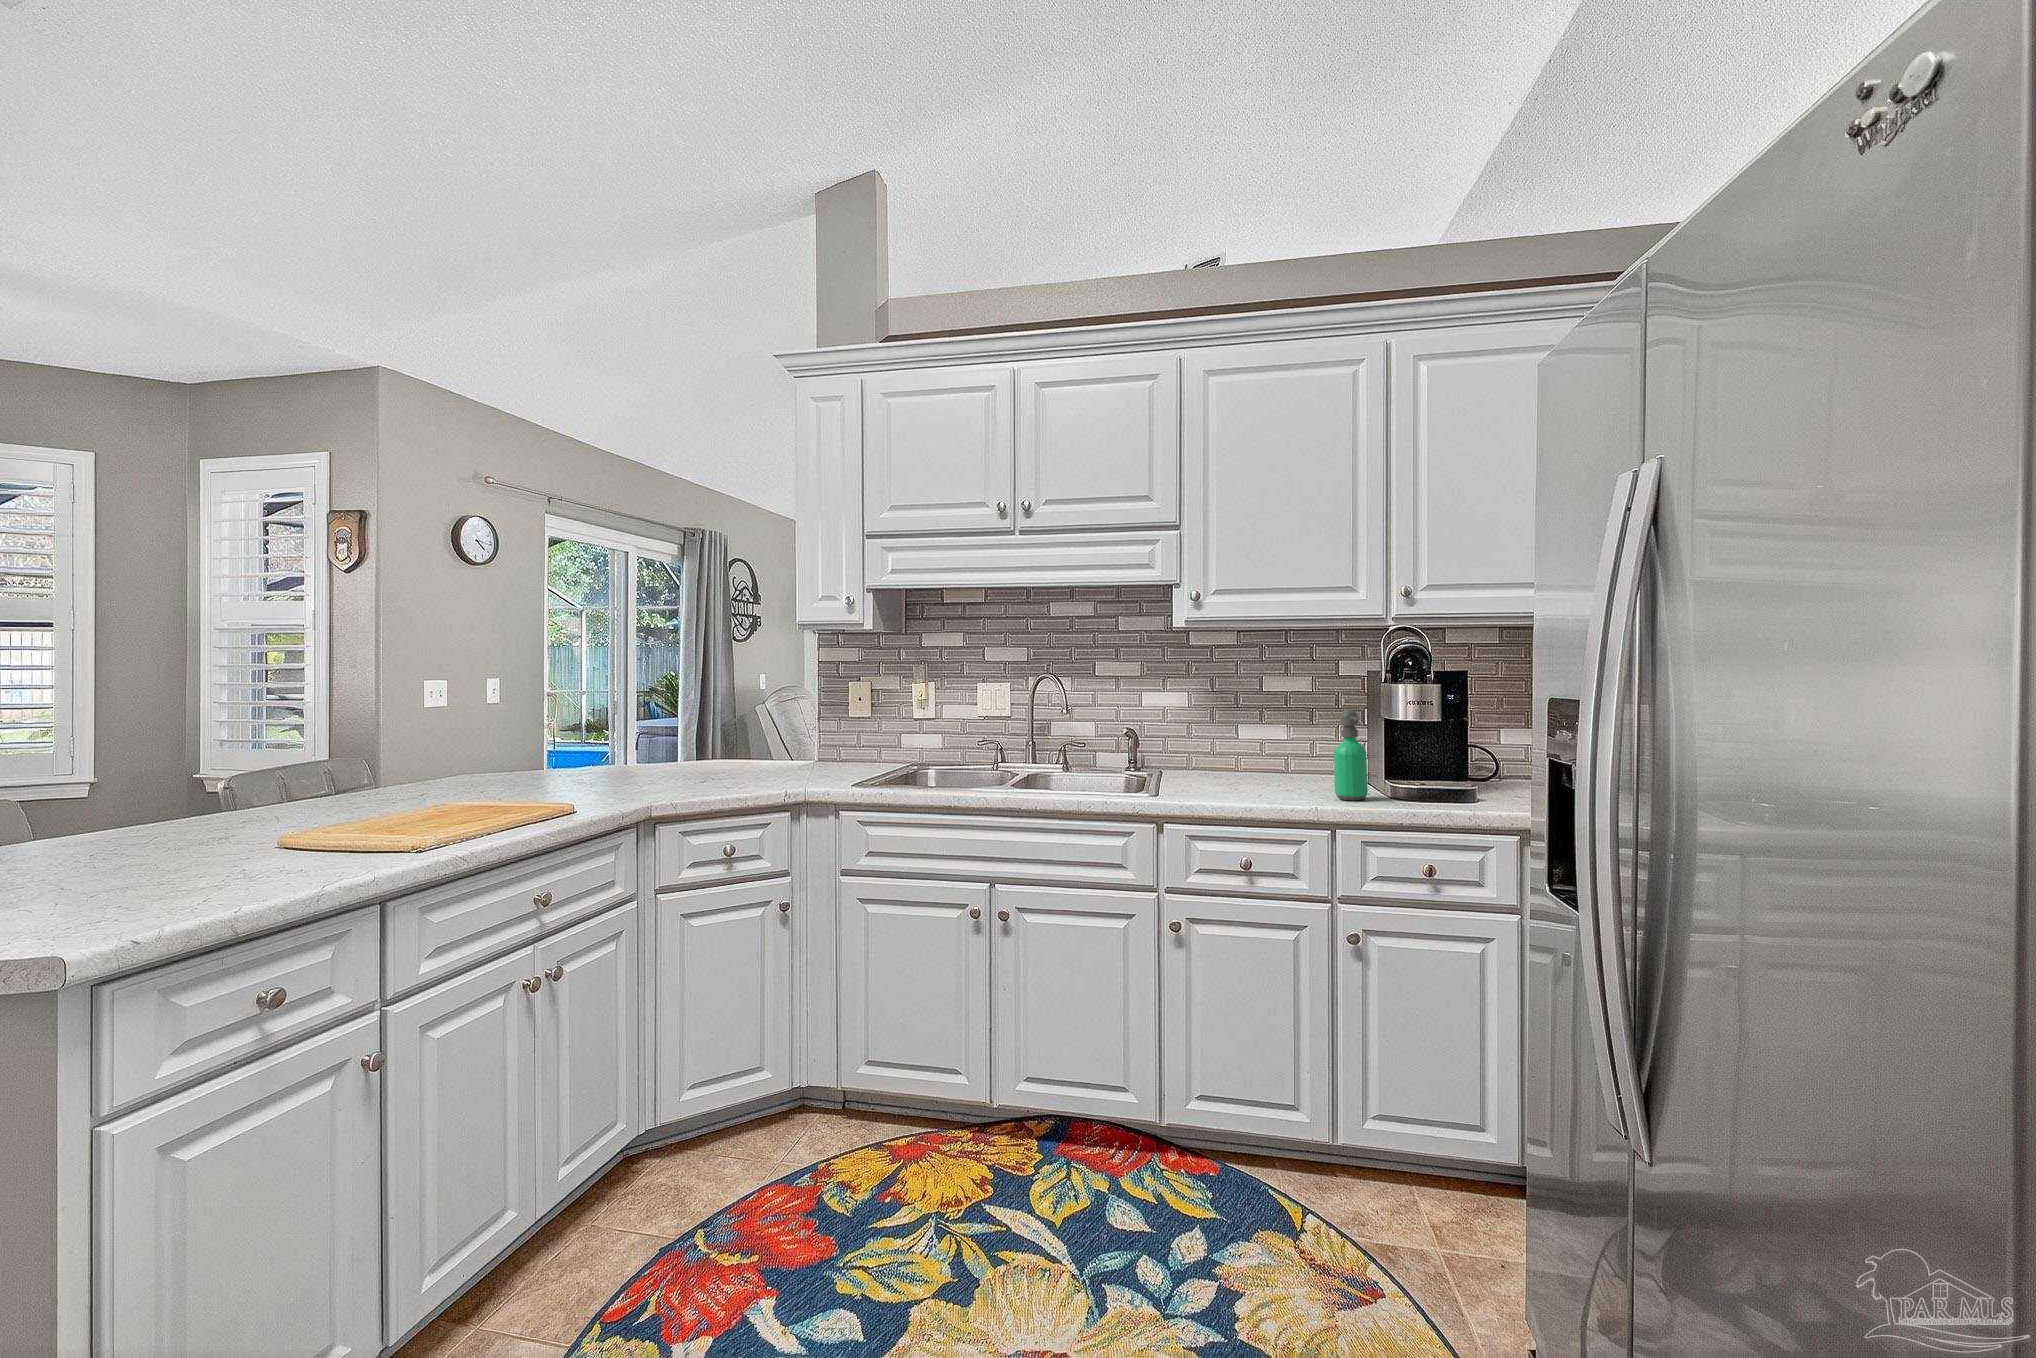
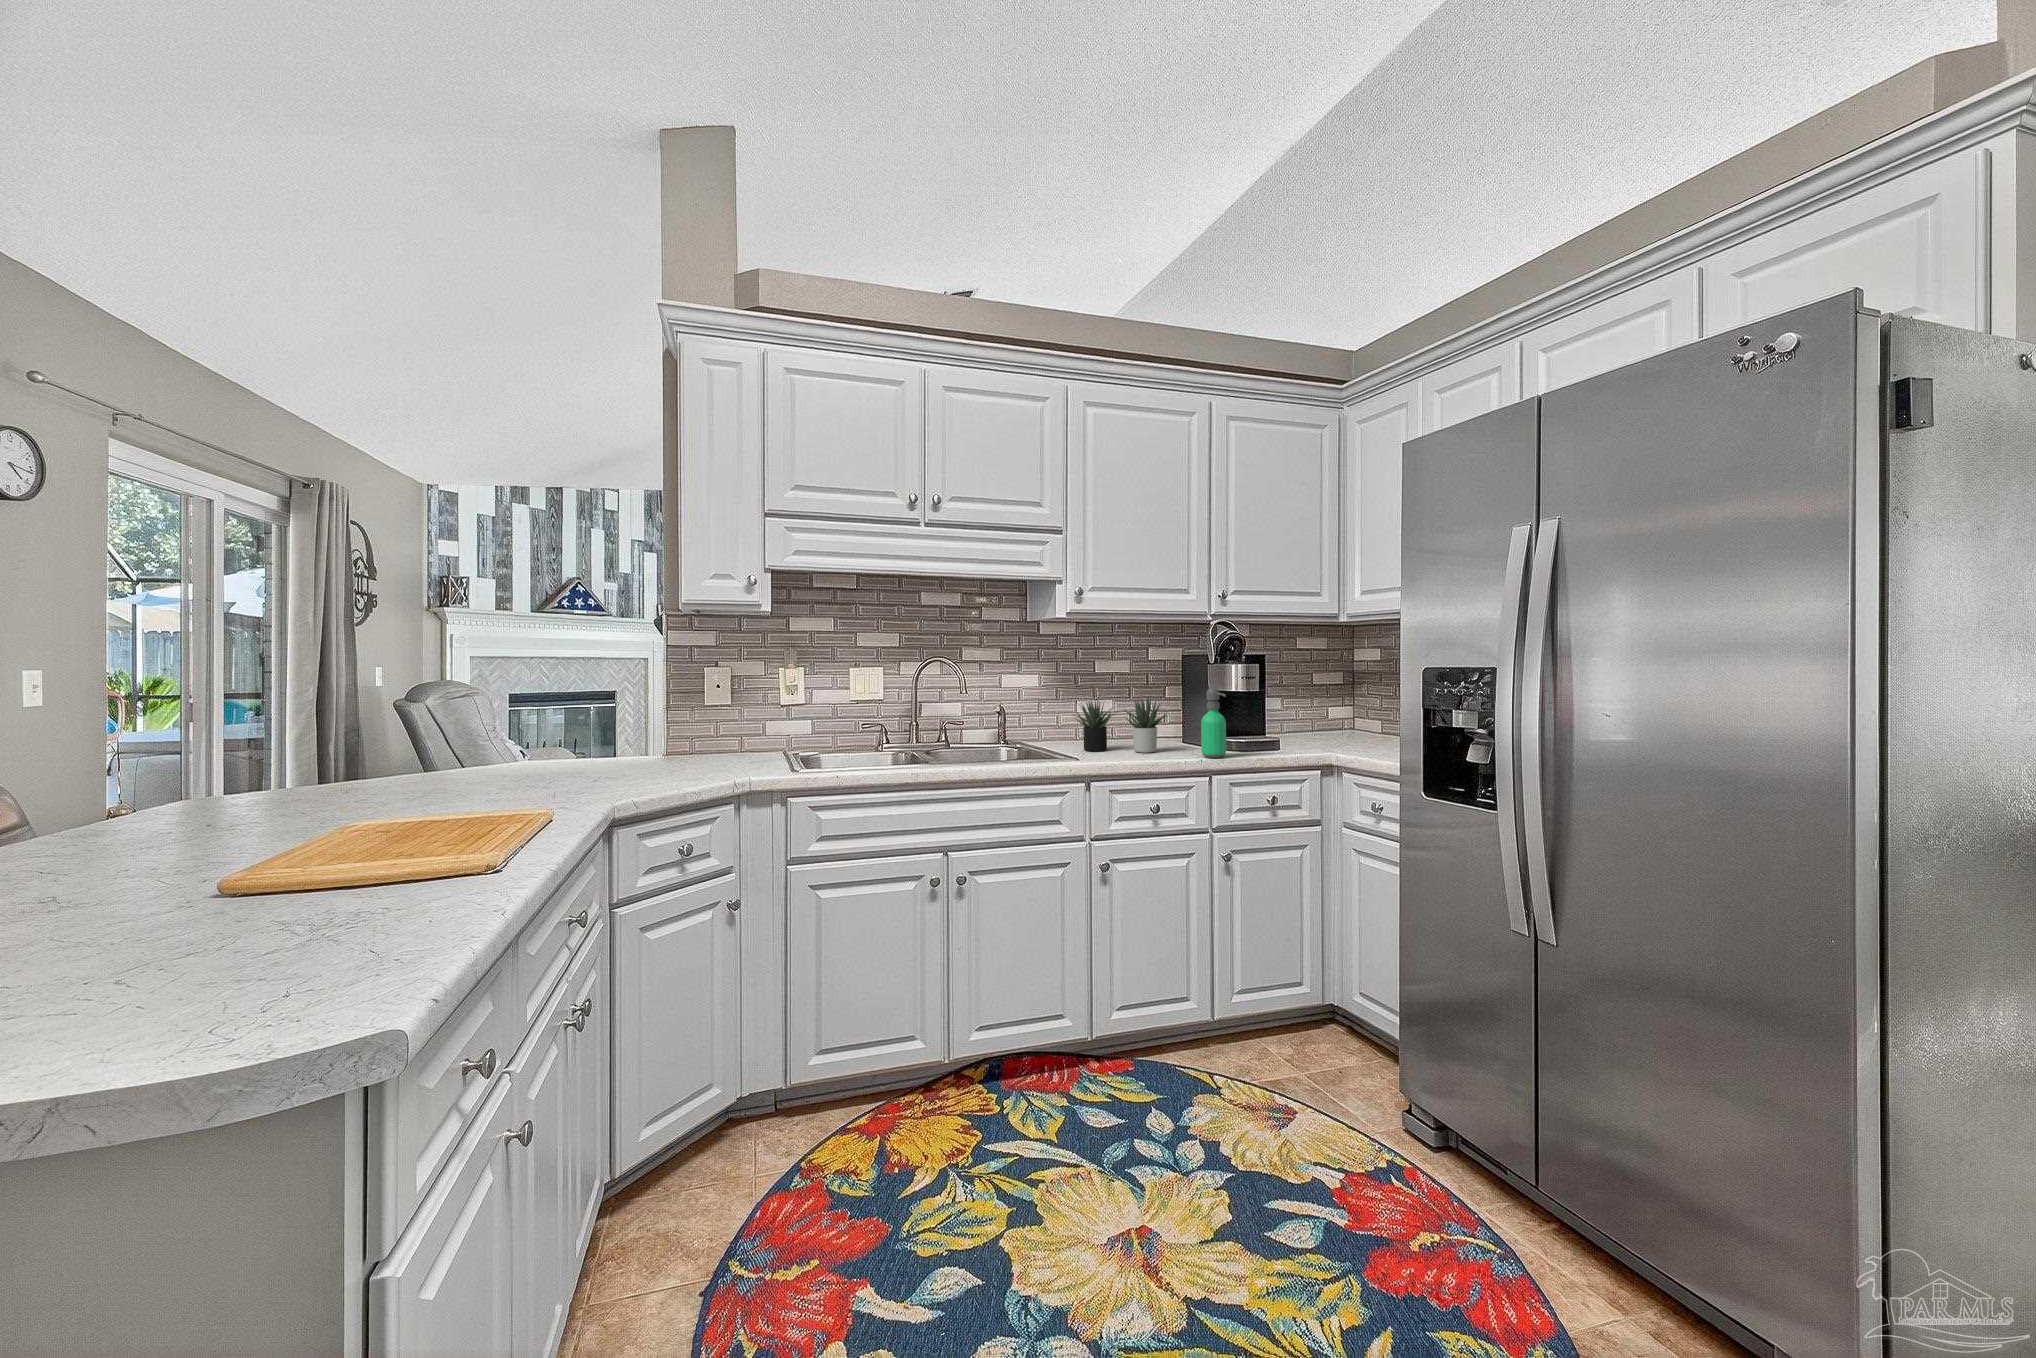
succulent plant: none [1203,717,1316,790] -> present [1074,696,1168,753]

